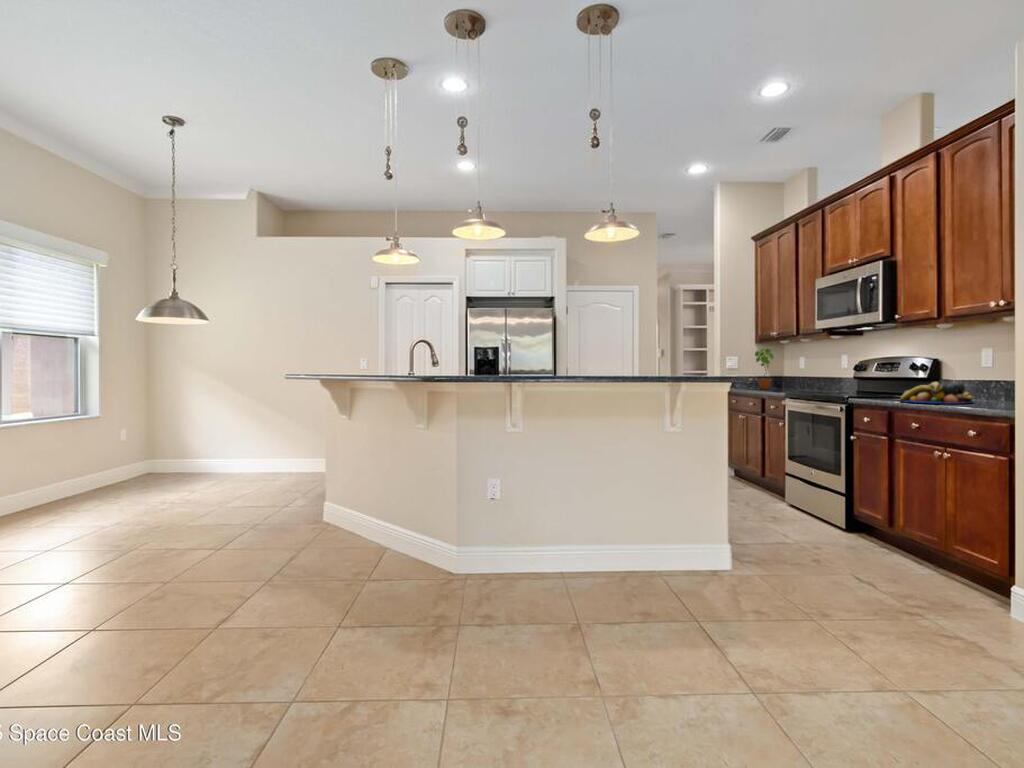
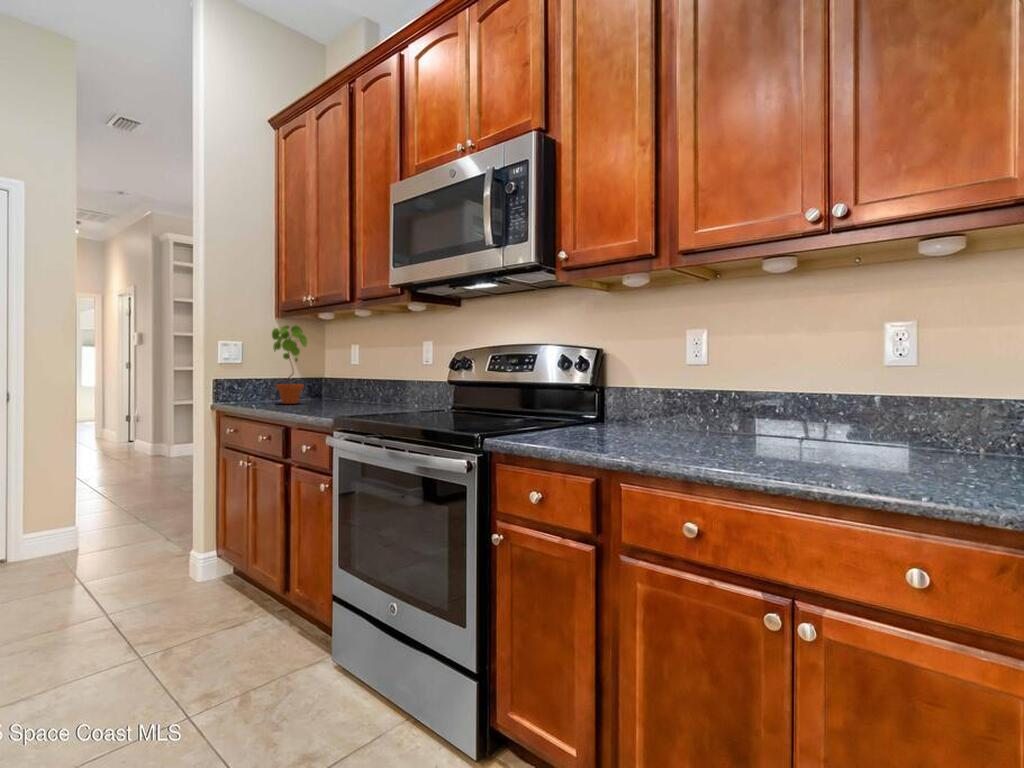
fruit bowl: present [900,382,973,404] -> none [606,398,754,456]

